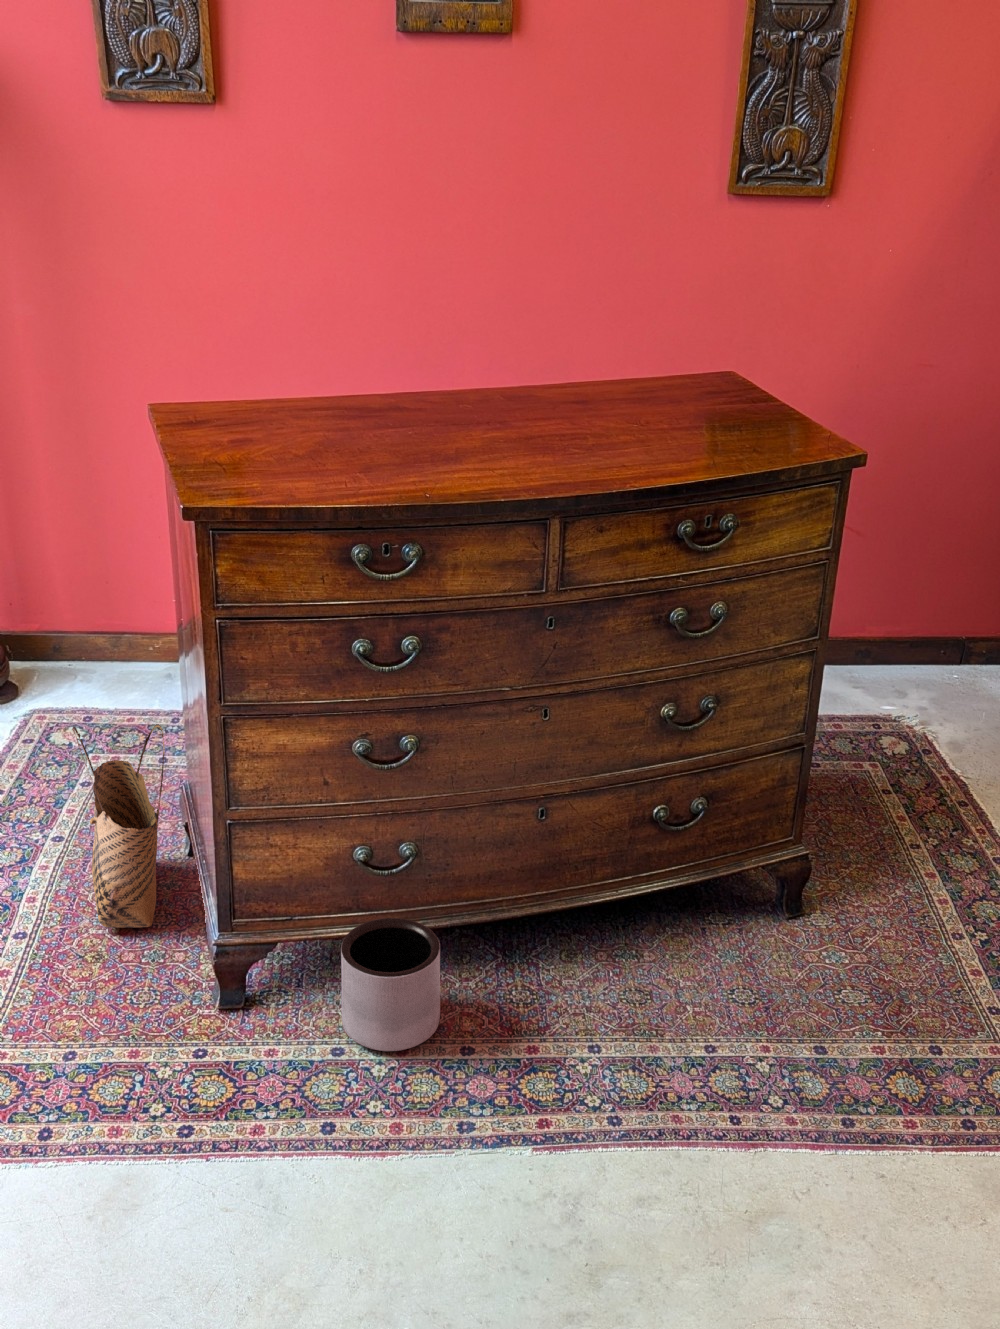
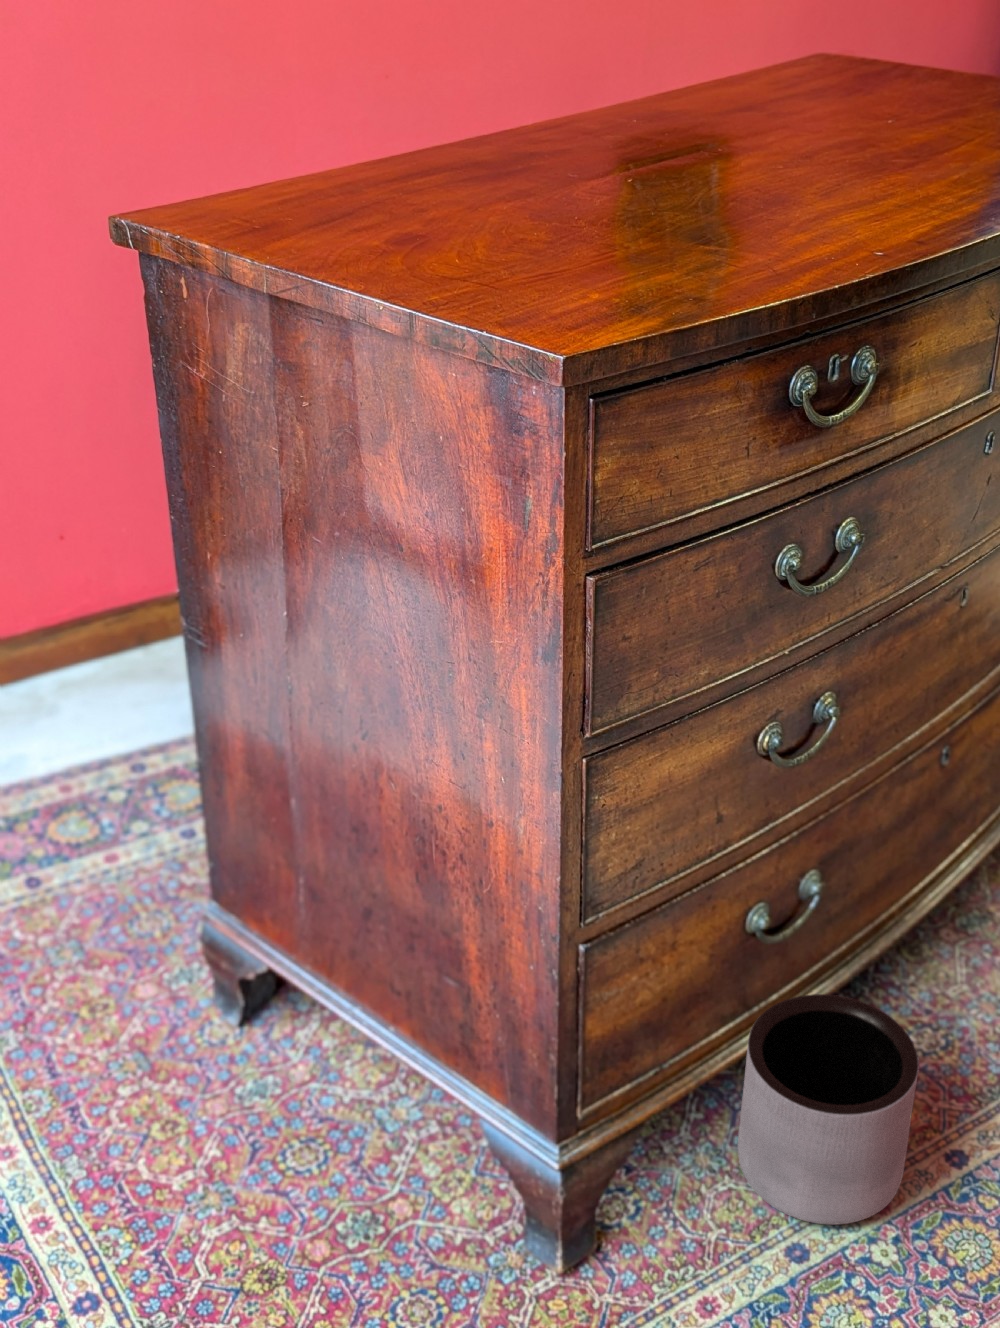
woven basket: present [72,724,165,928] -> none [87,825,309,1216]

